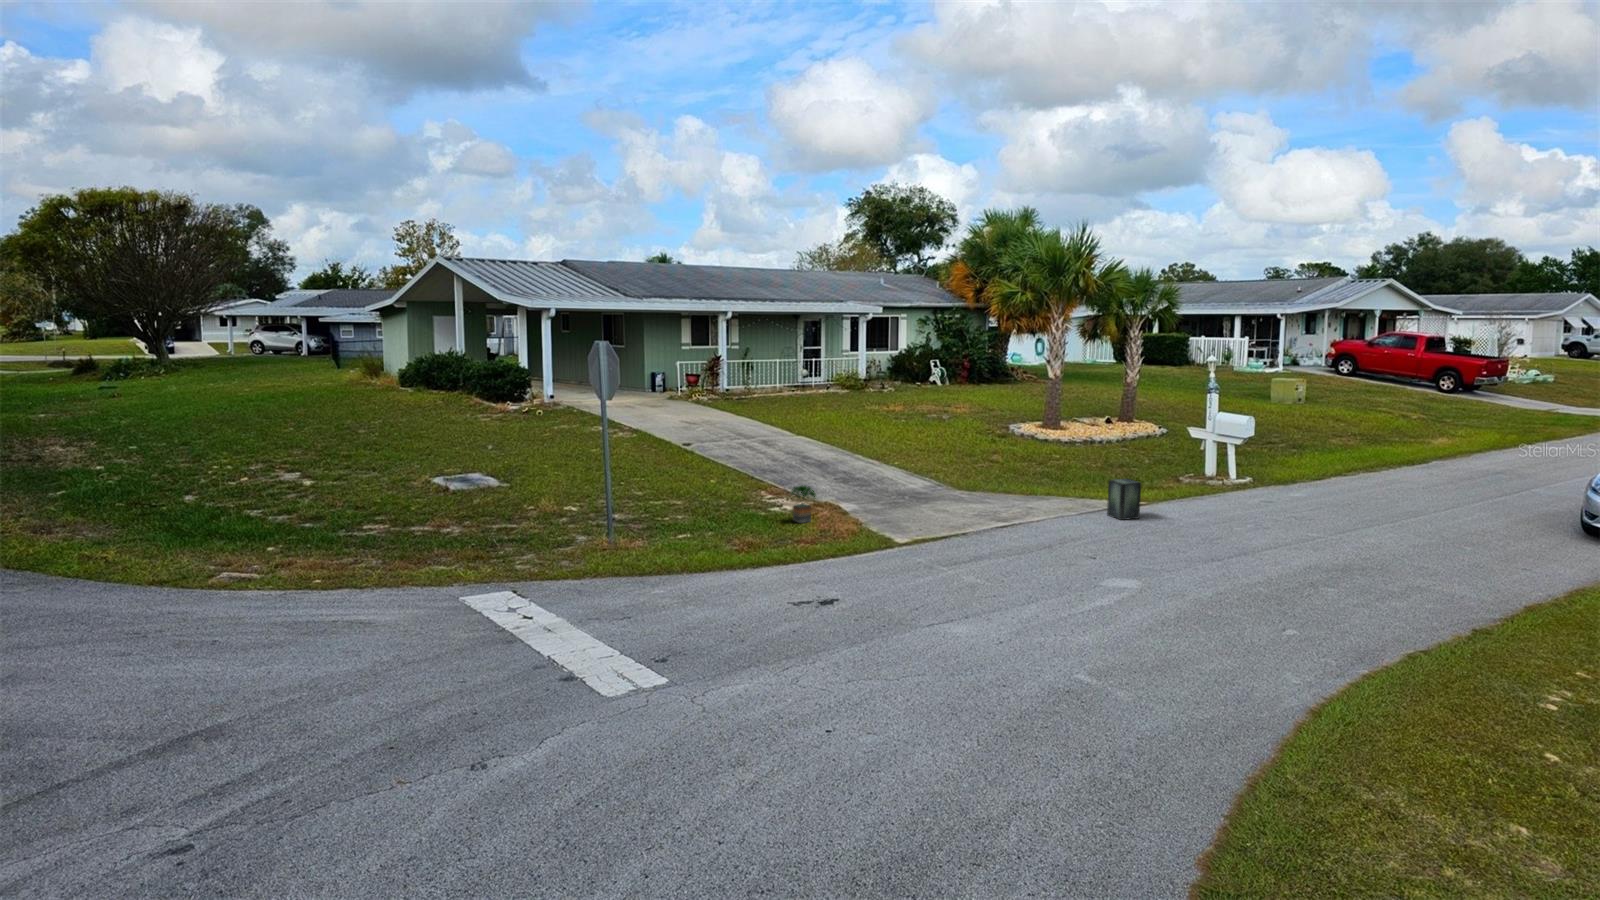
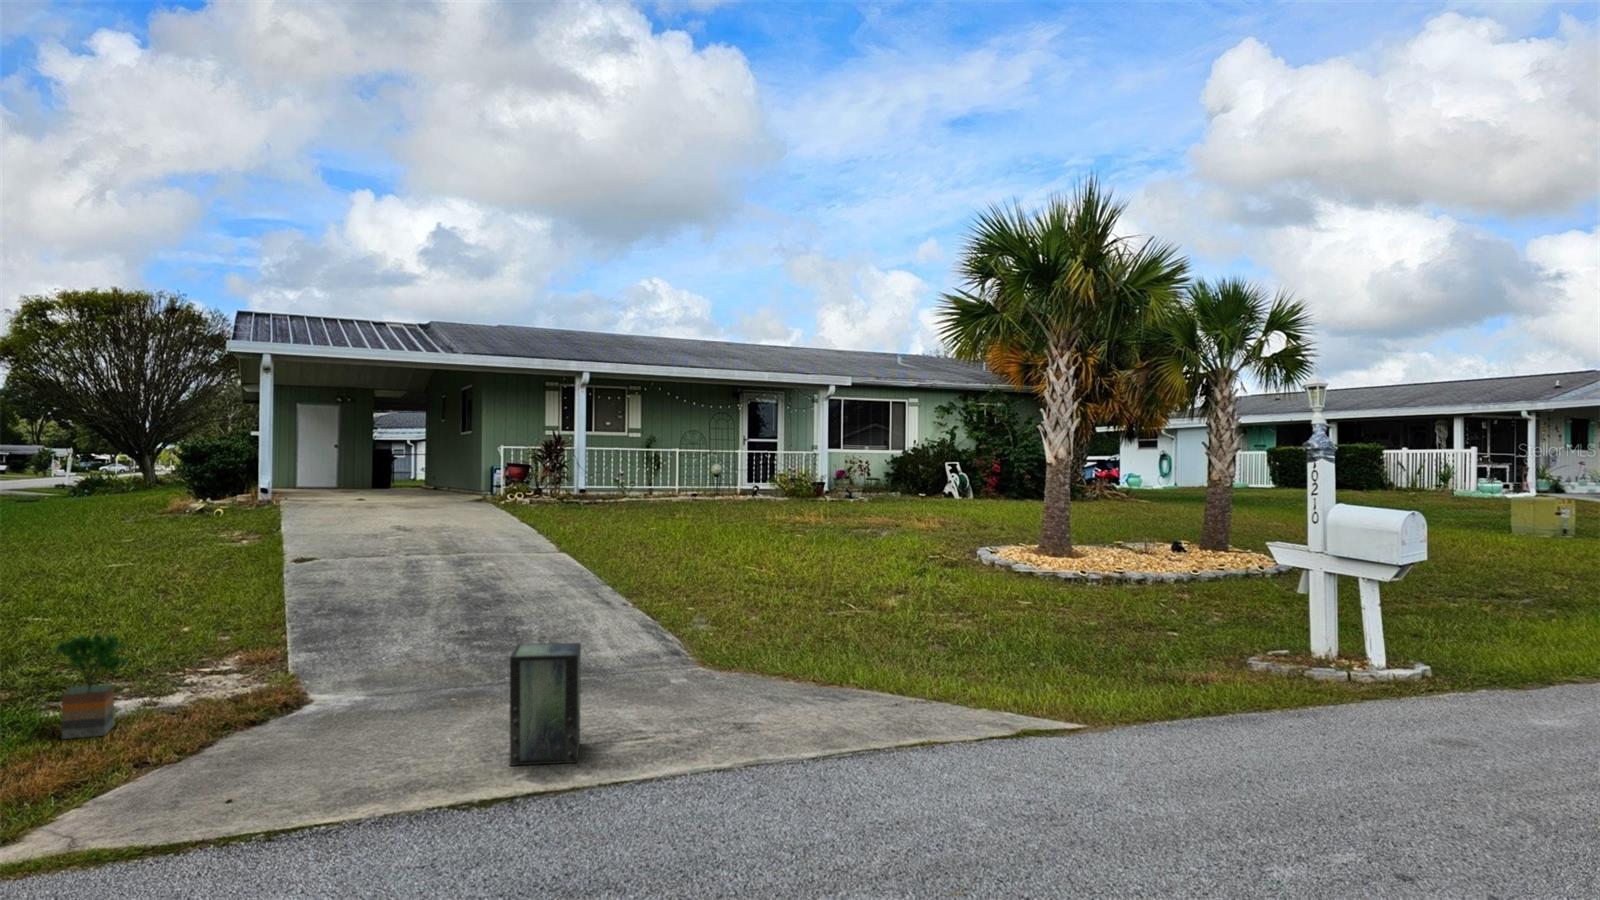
storage box: present [1107,479,1141,520] -> present [510,643,581,765]

